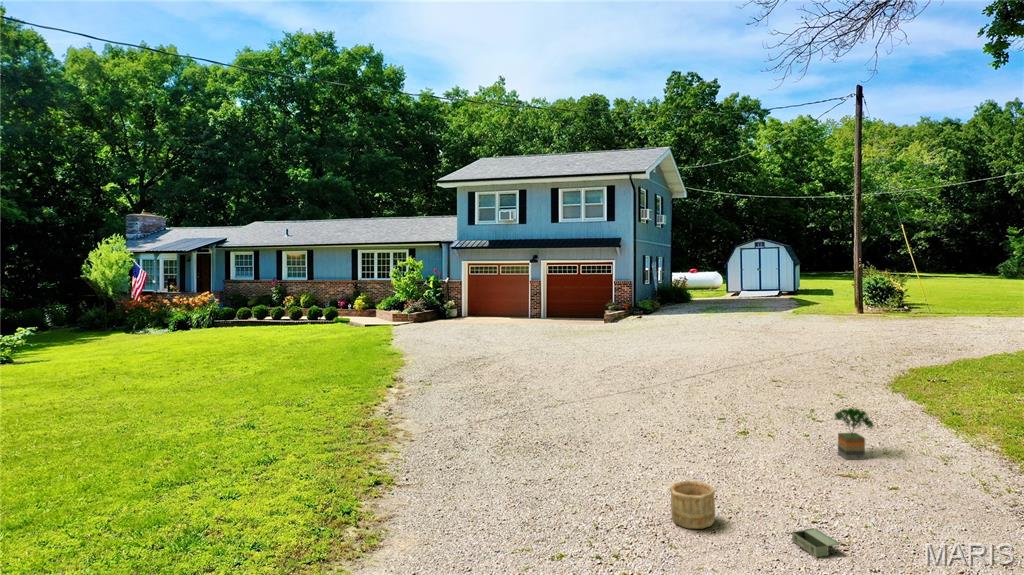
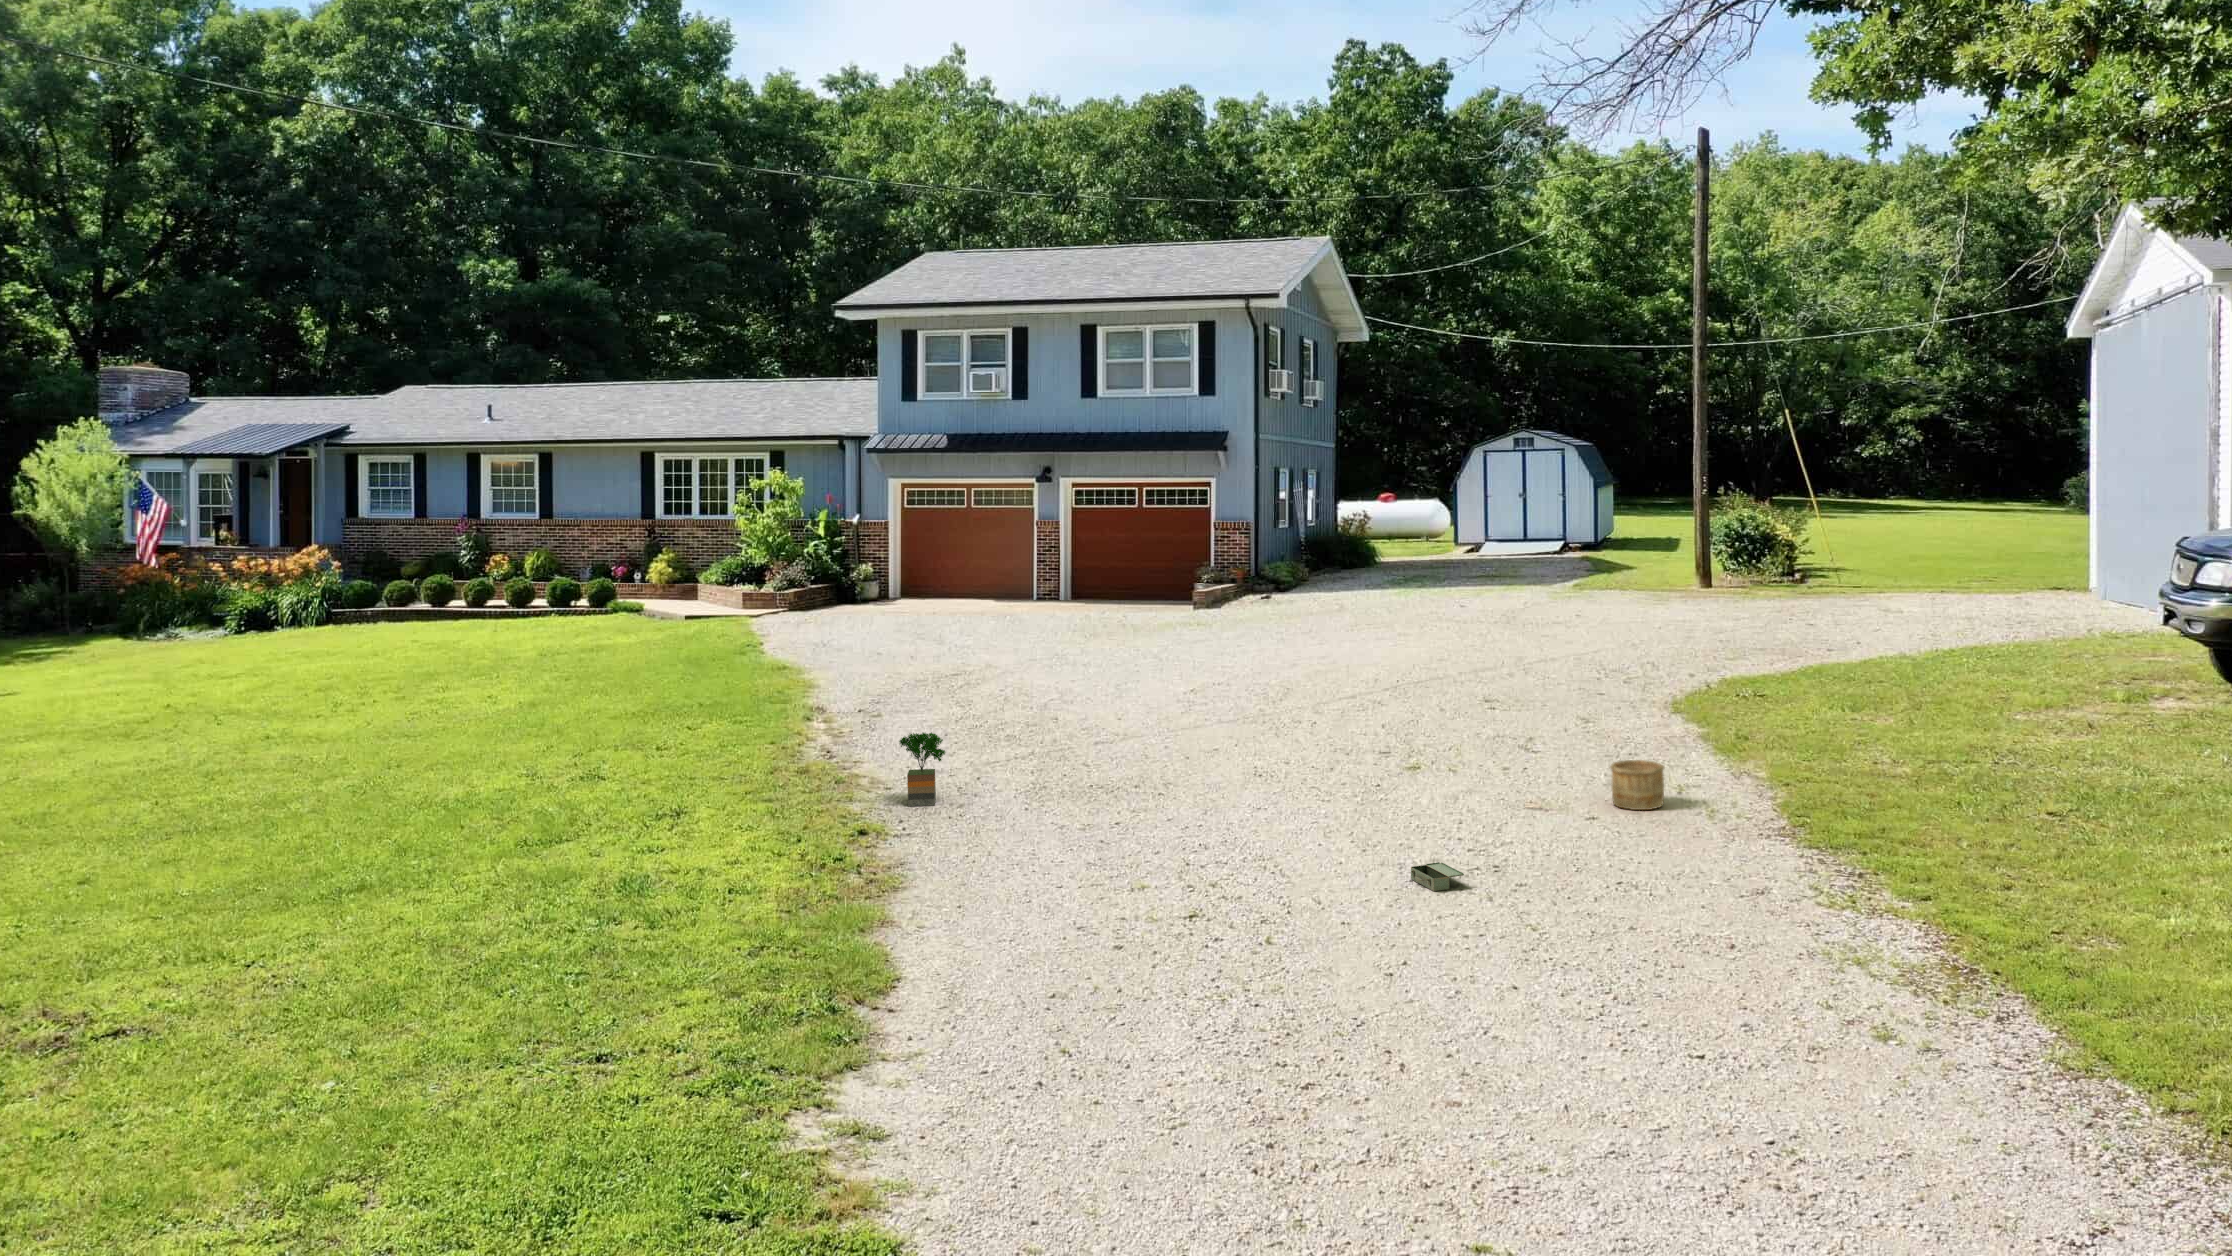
potted tree: present [835,408,874,460] -> present [899,732,946,807]
wooden bucket: present [669,481,715,529] -> present [1610,760,1664,810]

